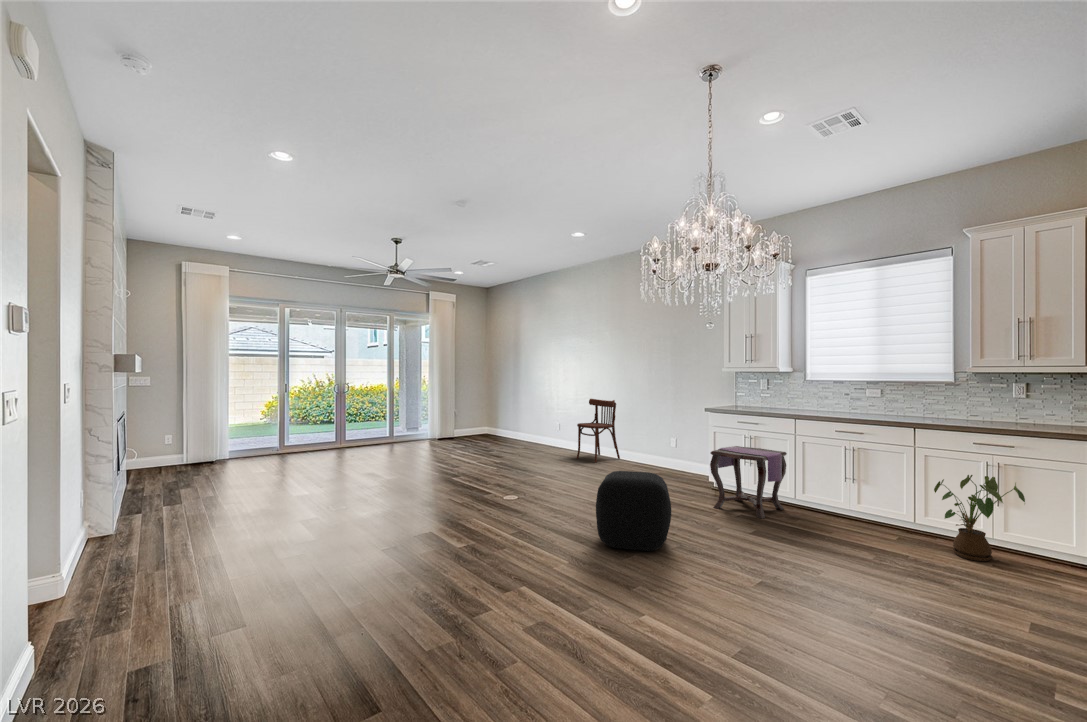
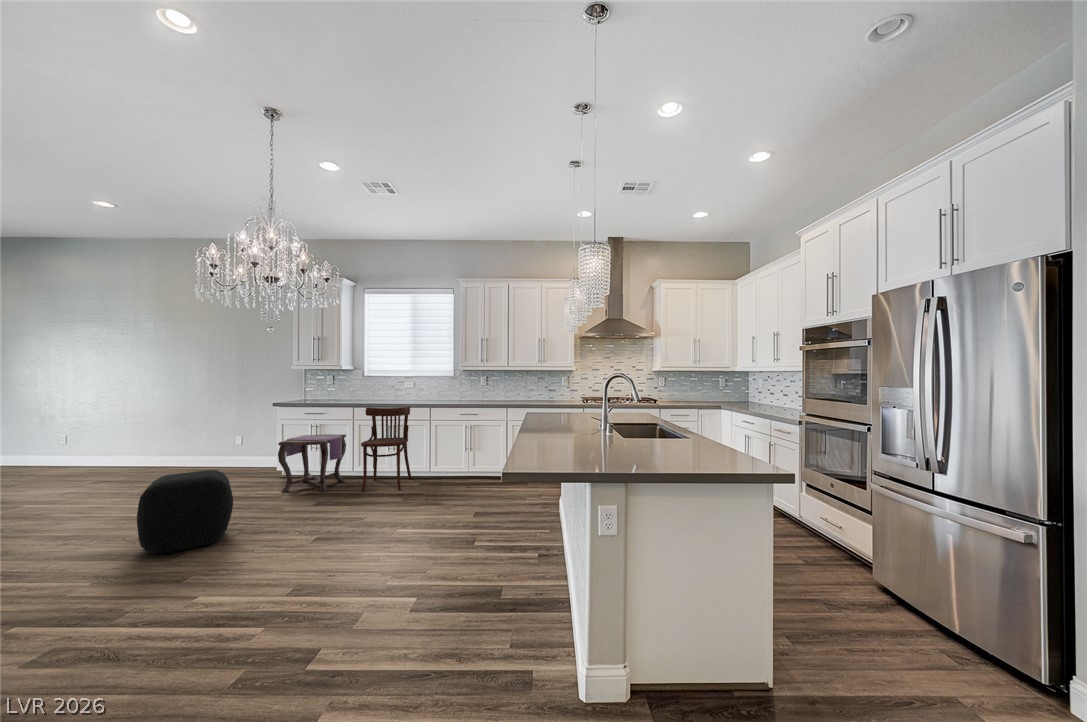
dining chair: present [577,399,620,463] -> present [361,406,411,492]
house plant: present [934,475,1025,561] -> none [438,432,480,485]

